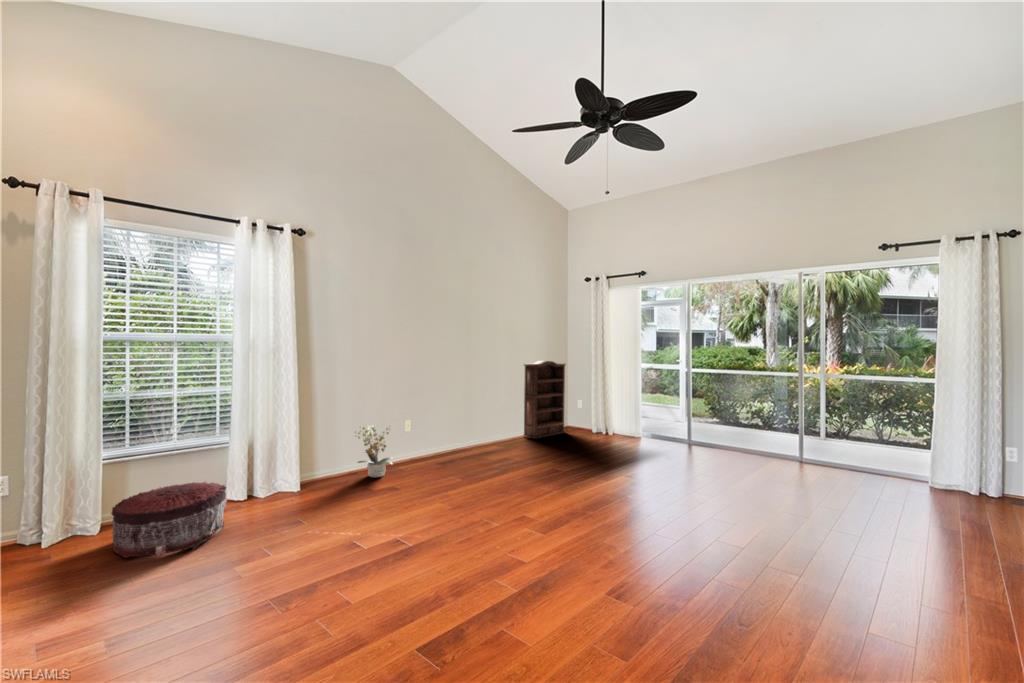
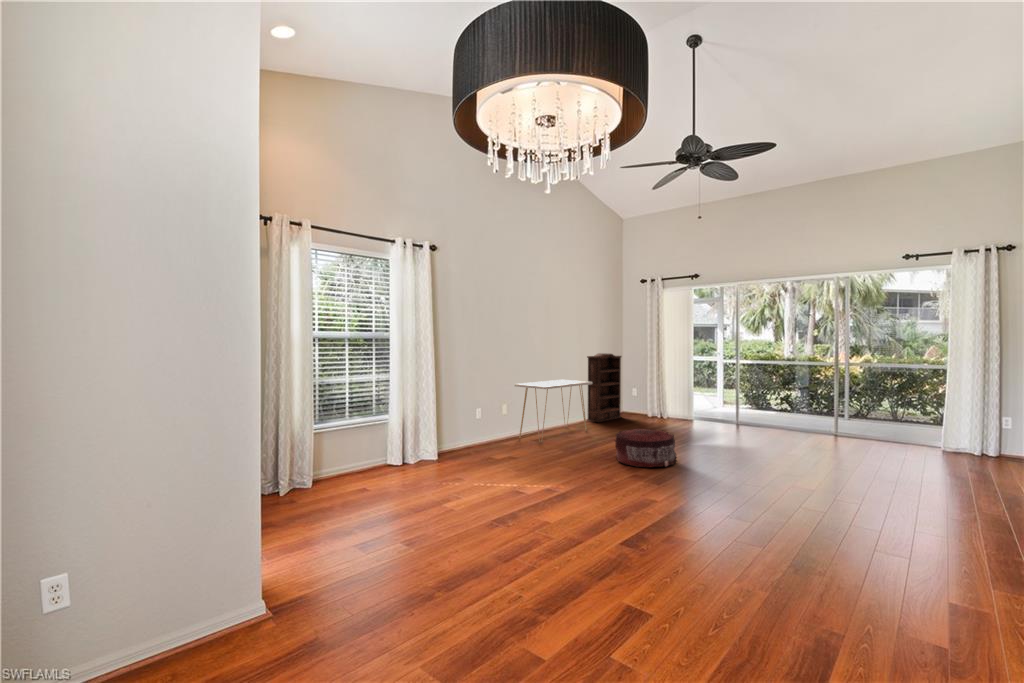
console table: none [421,391,519,466] -> present [514,380,592,442]
potted plant: present [358,427,392,477] -> none [475,408,506,450]
pouf: present [111,482,227,558] -> present [615,429,677,467]

